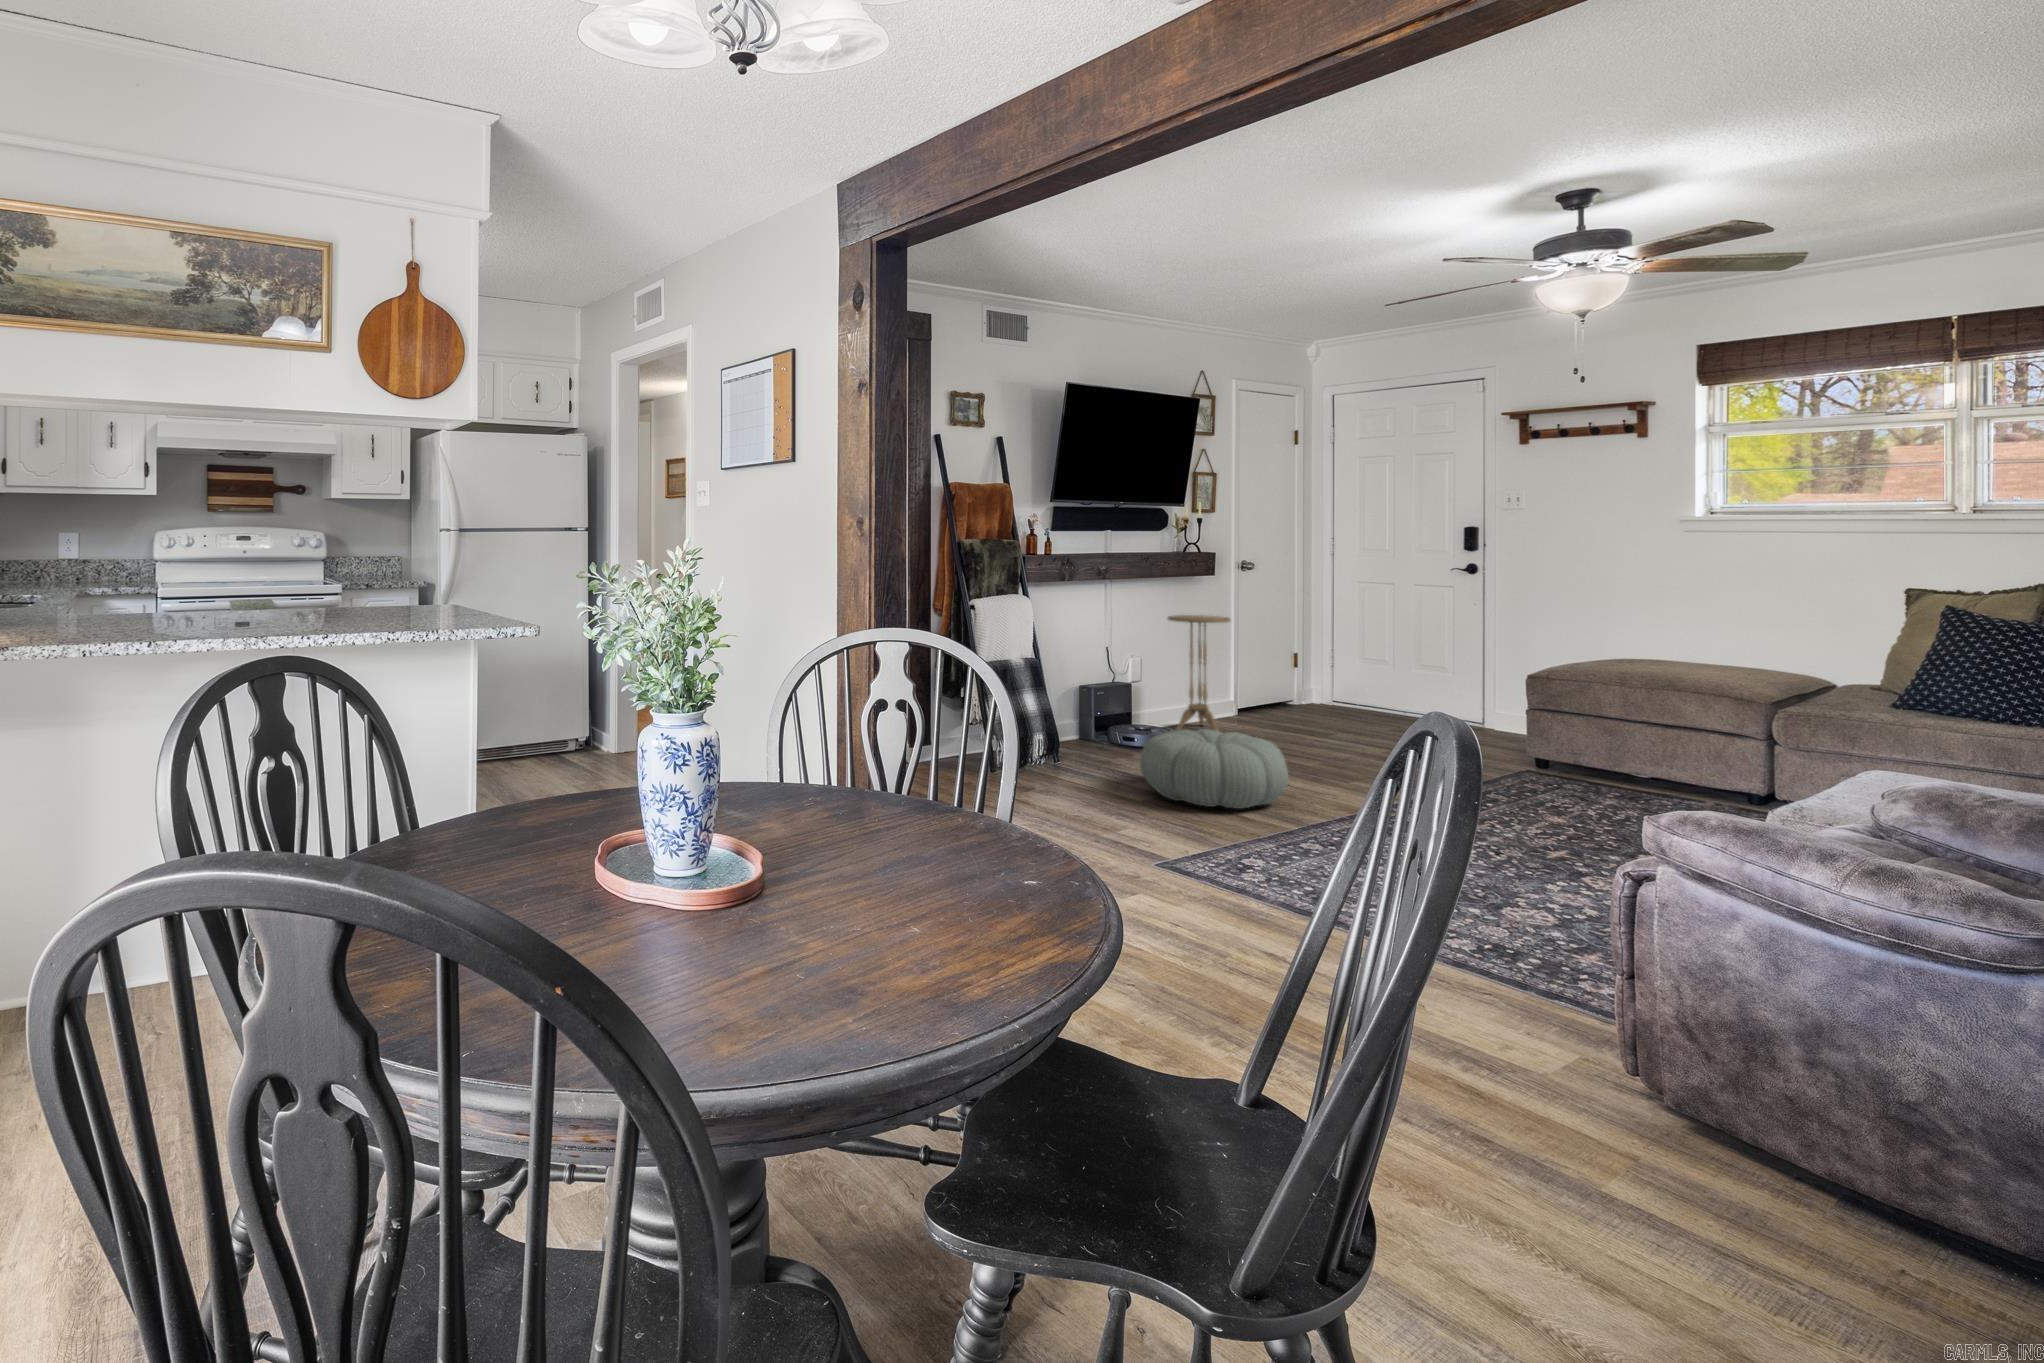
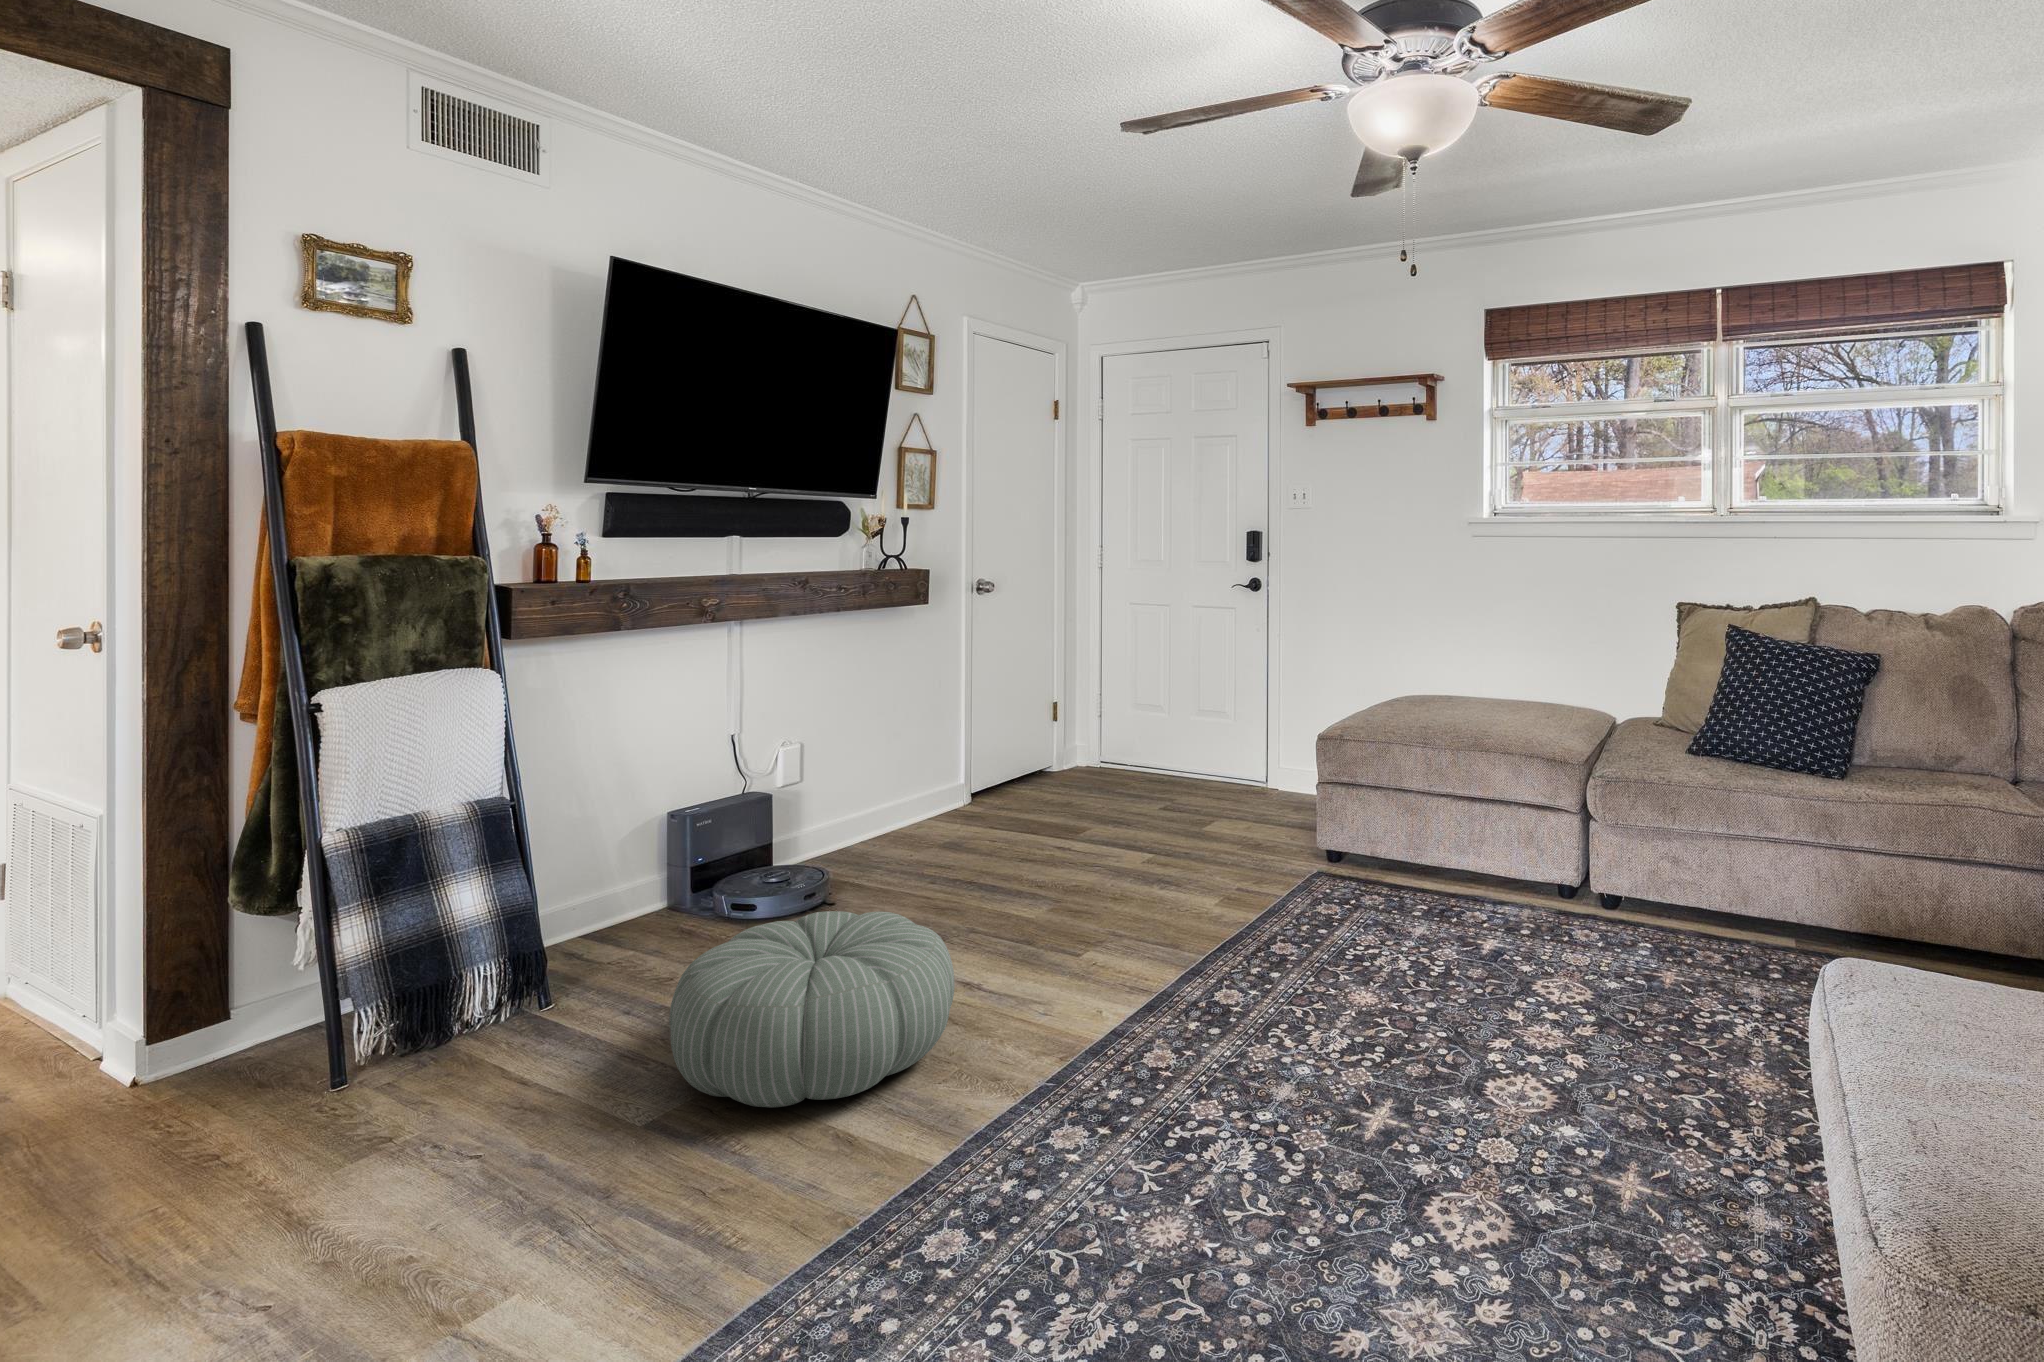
side table: present [1168,615,1230,731] -> none [841,669,939,859]

